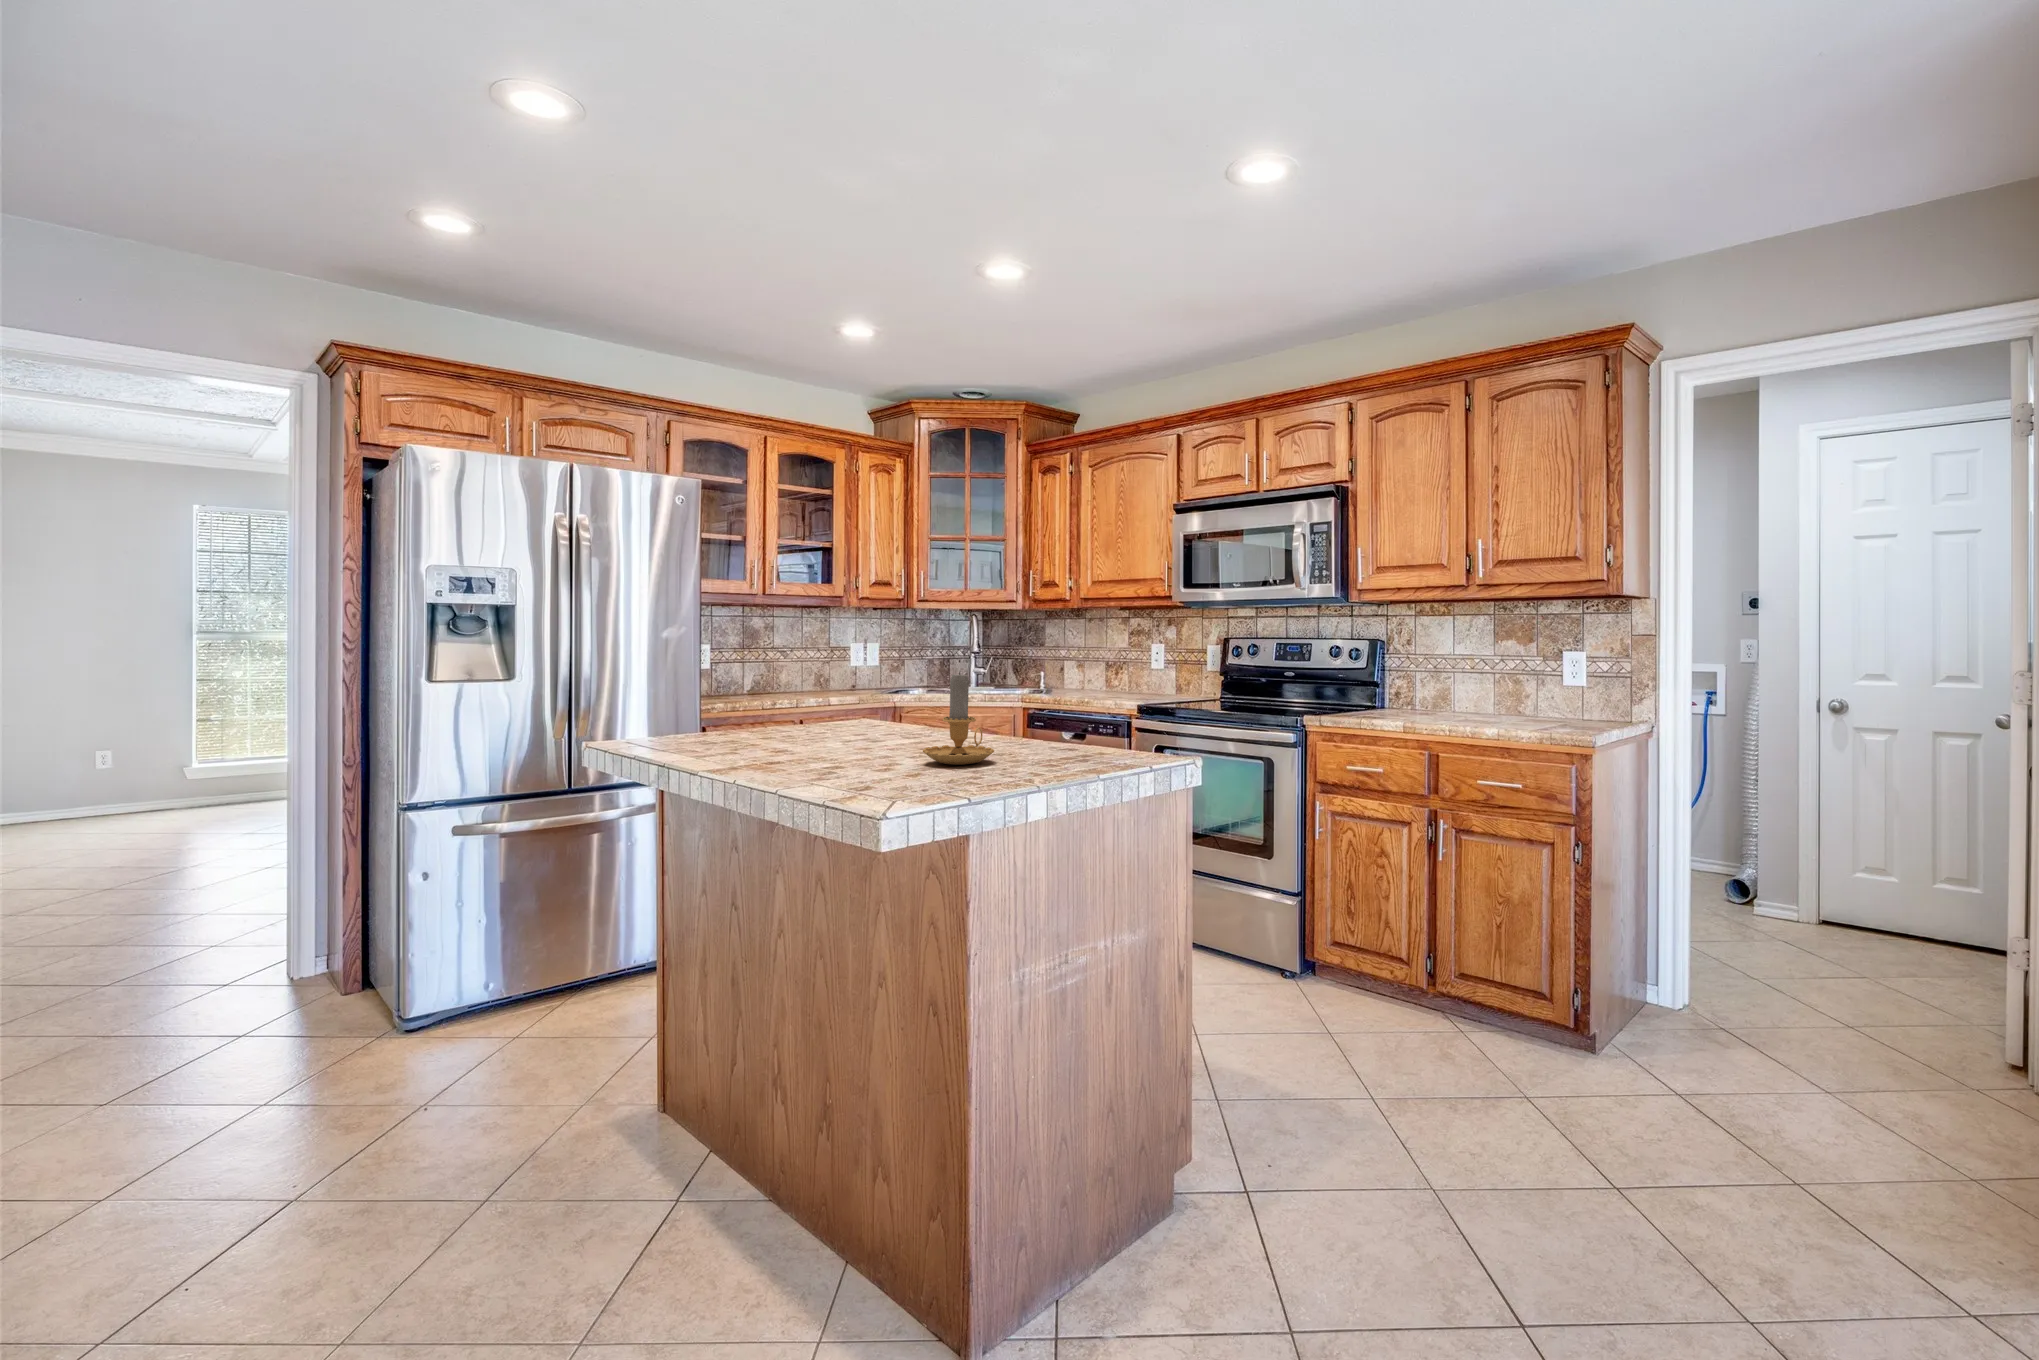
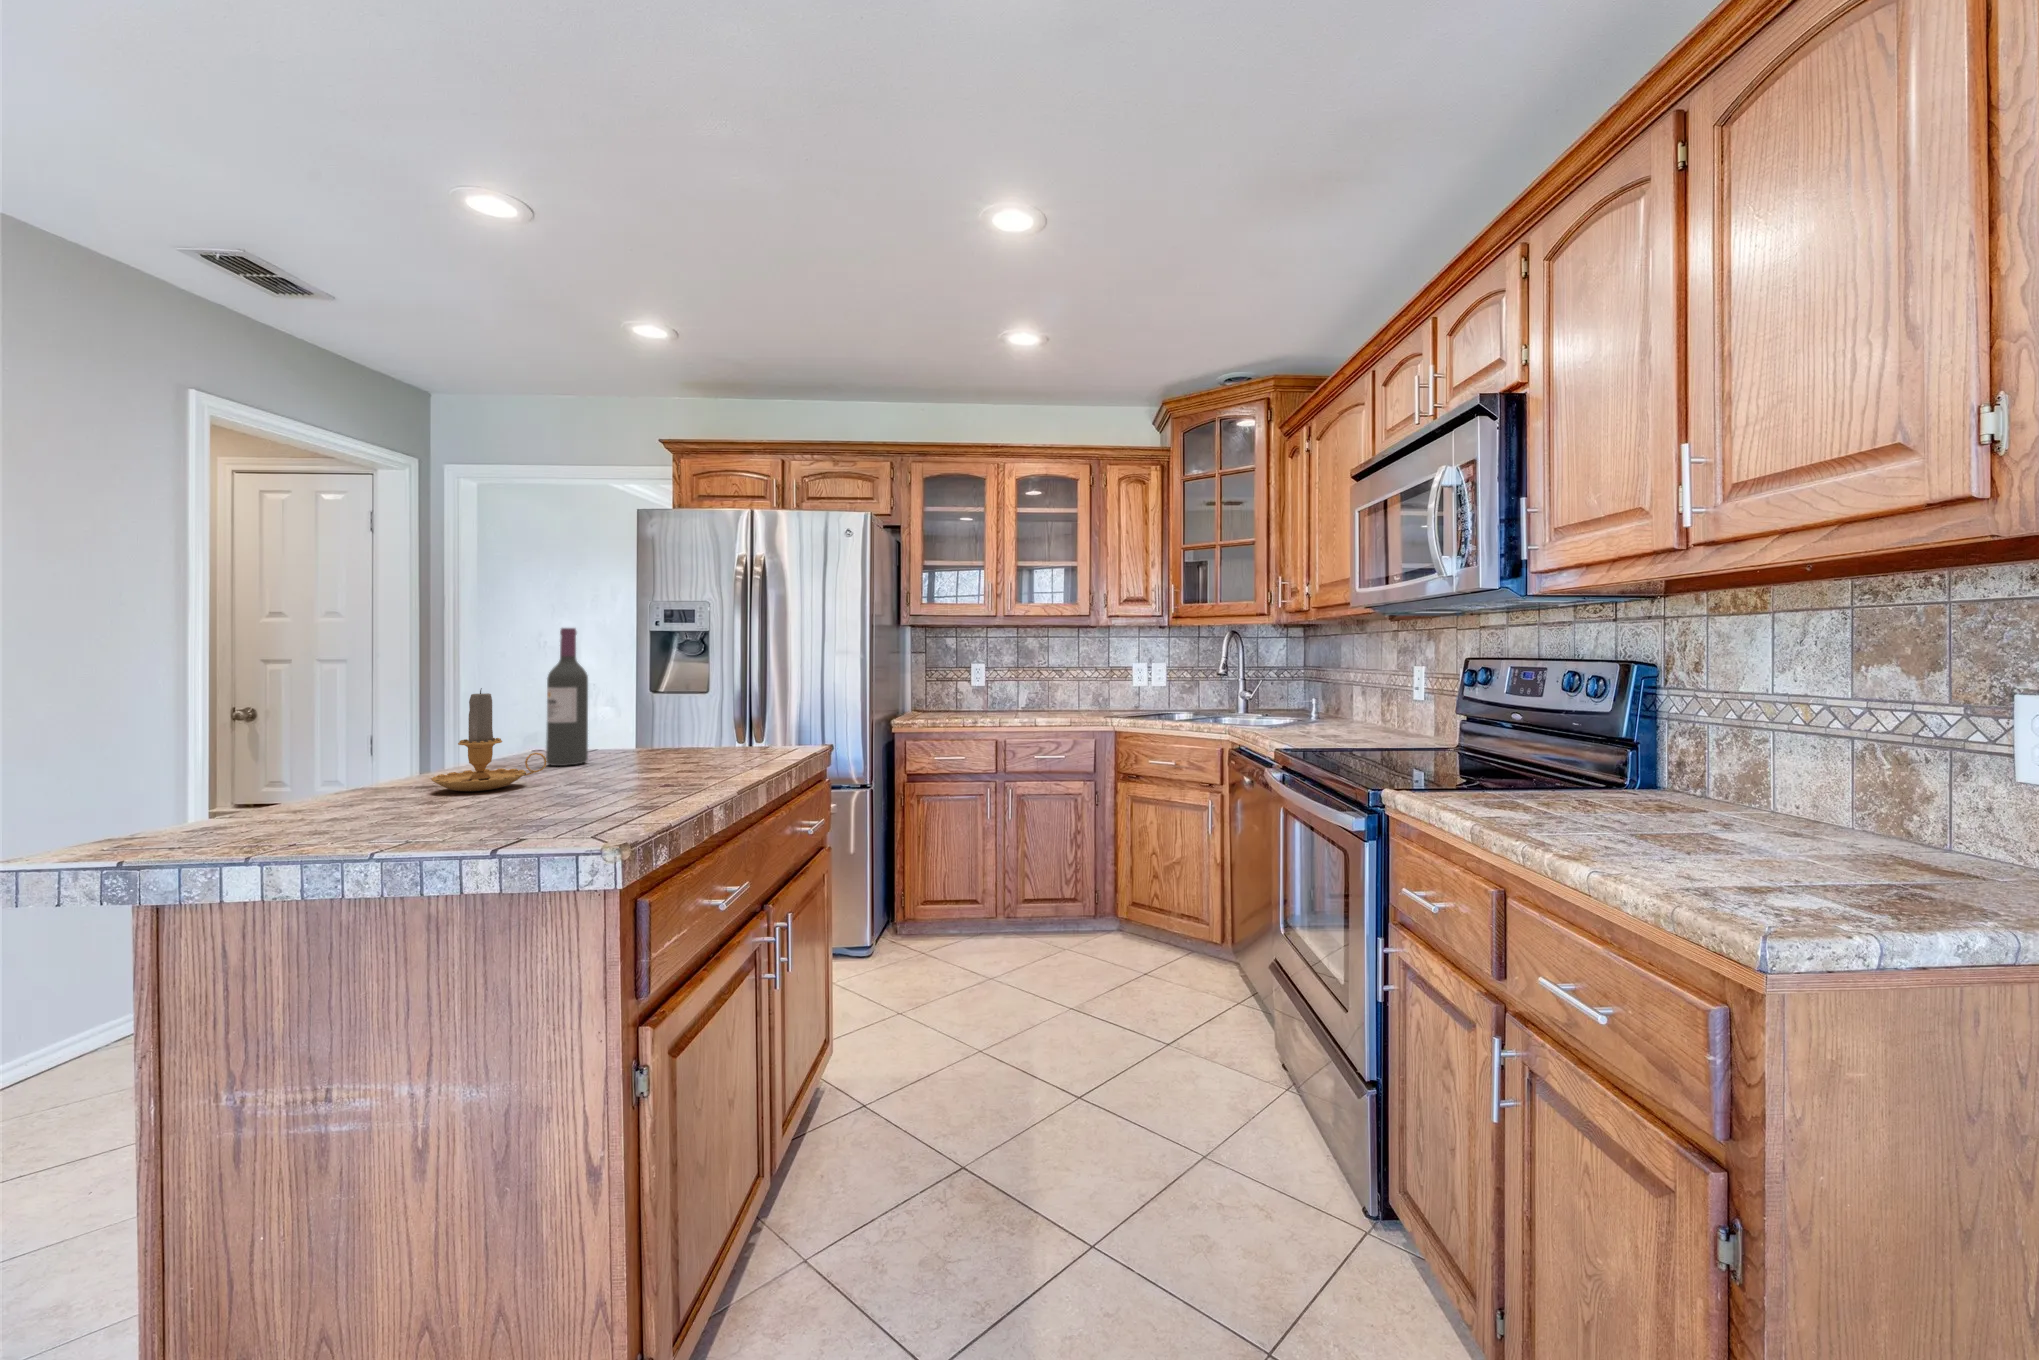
wine bottle: none [818,610,857,752] -> present [546,628,588,766]

